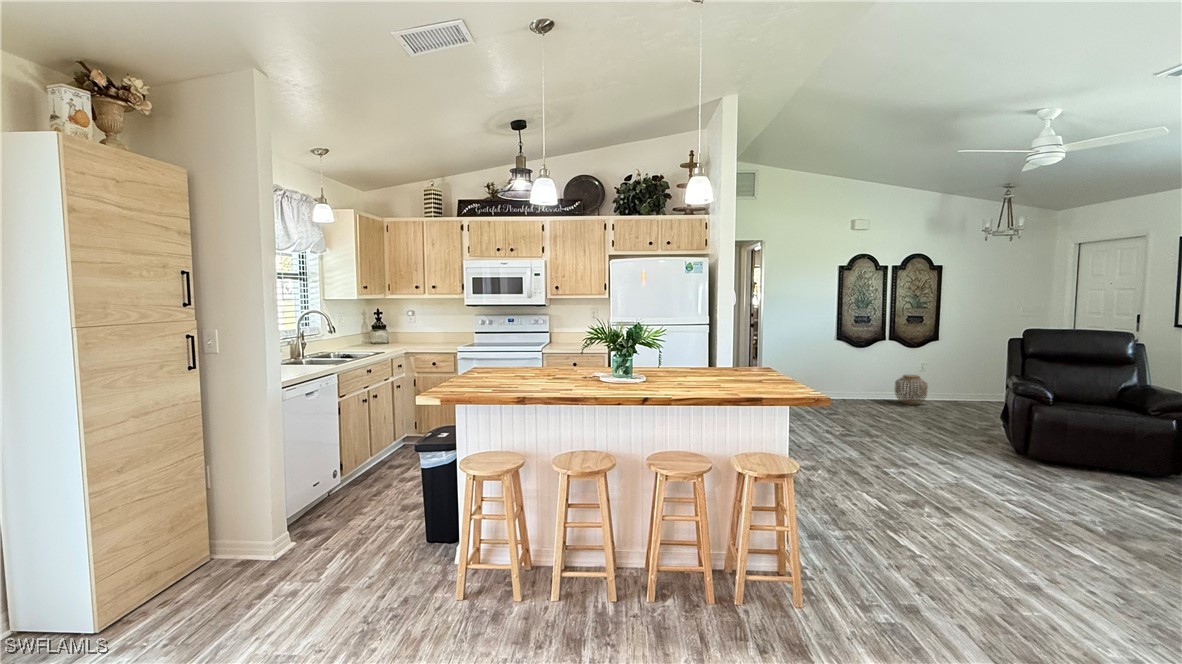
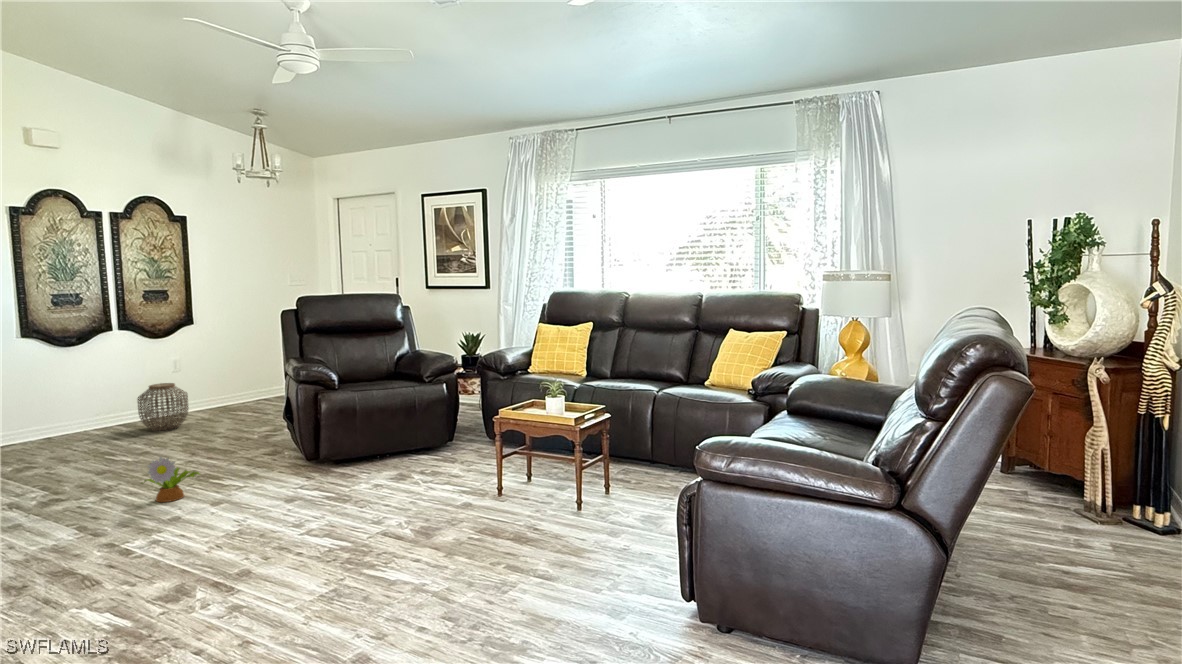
decorative plant: none [895,422,933,451] -> present [141,457,199,502]

